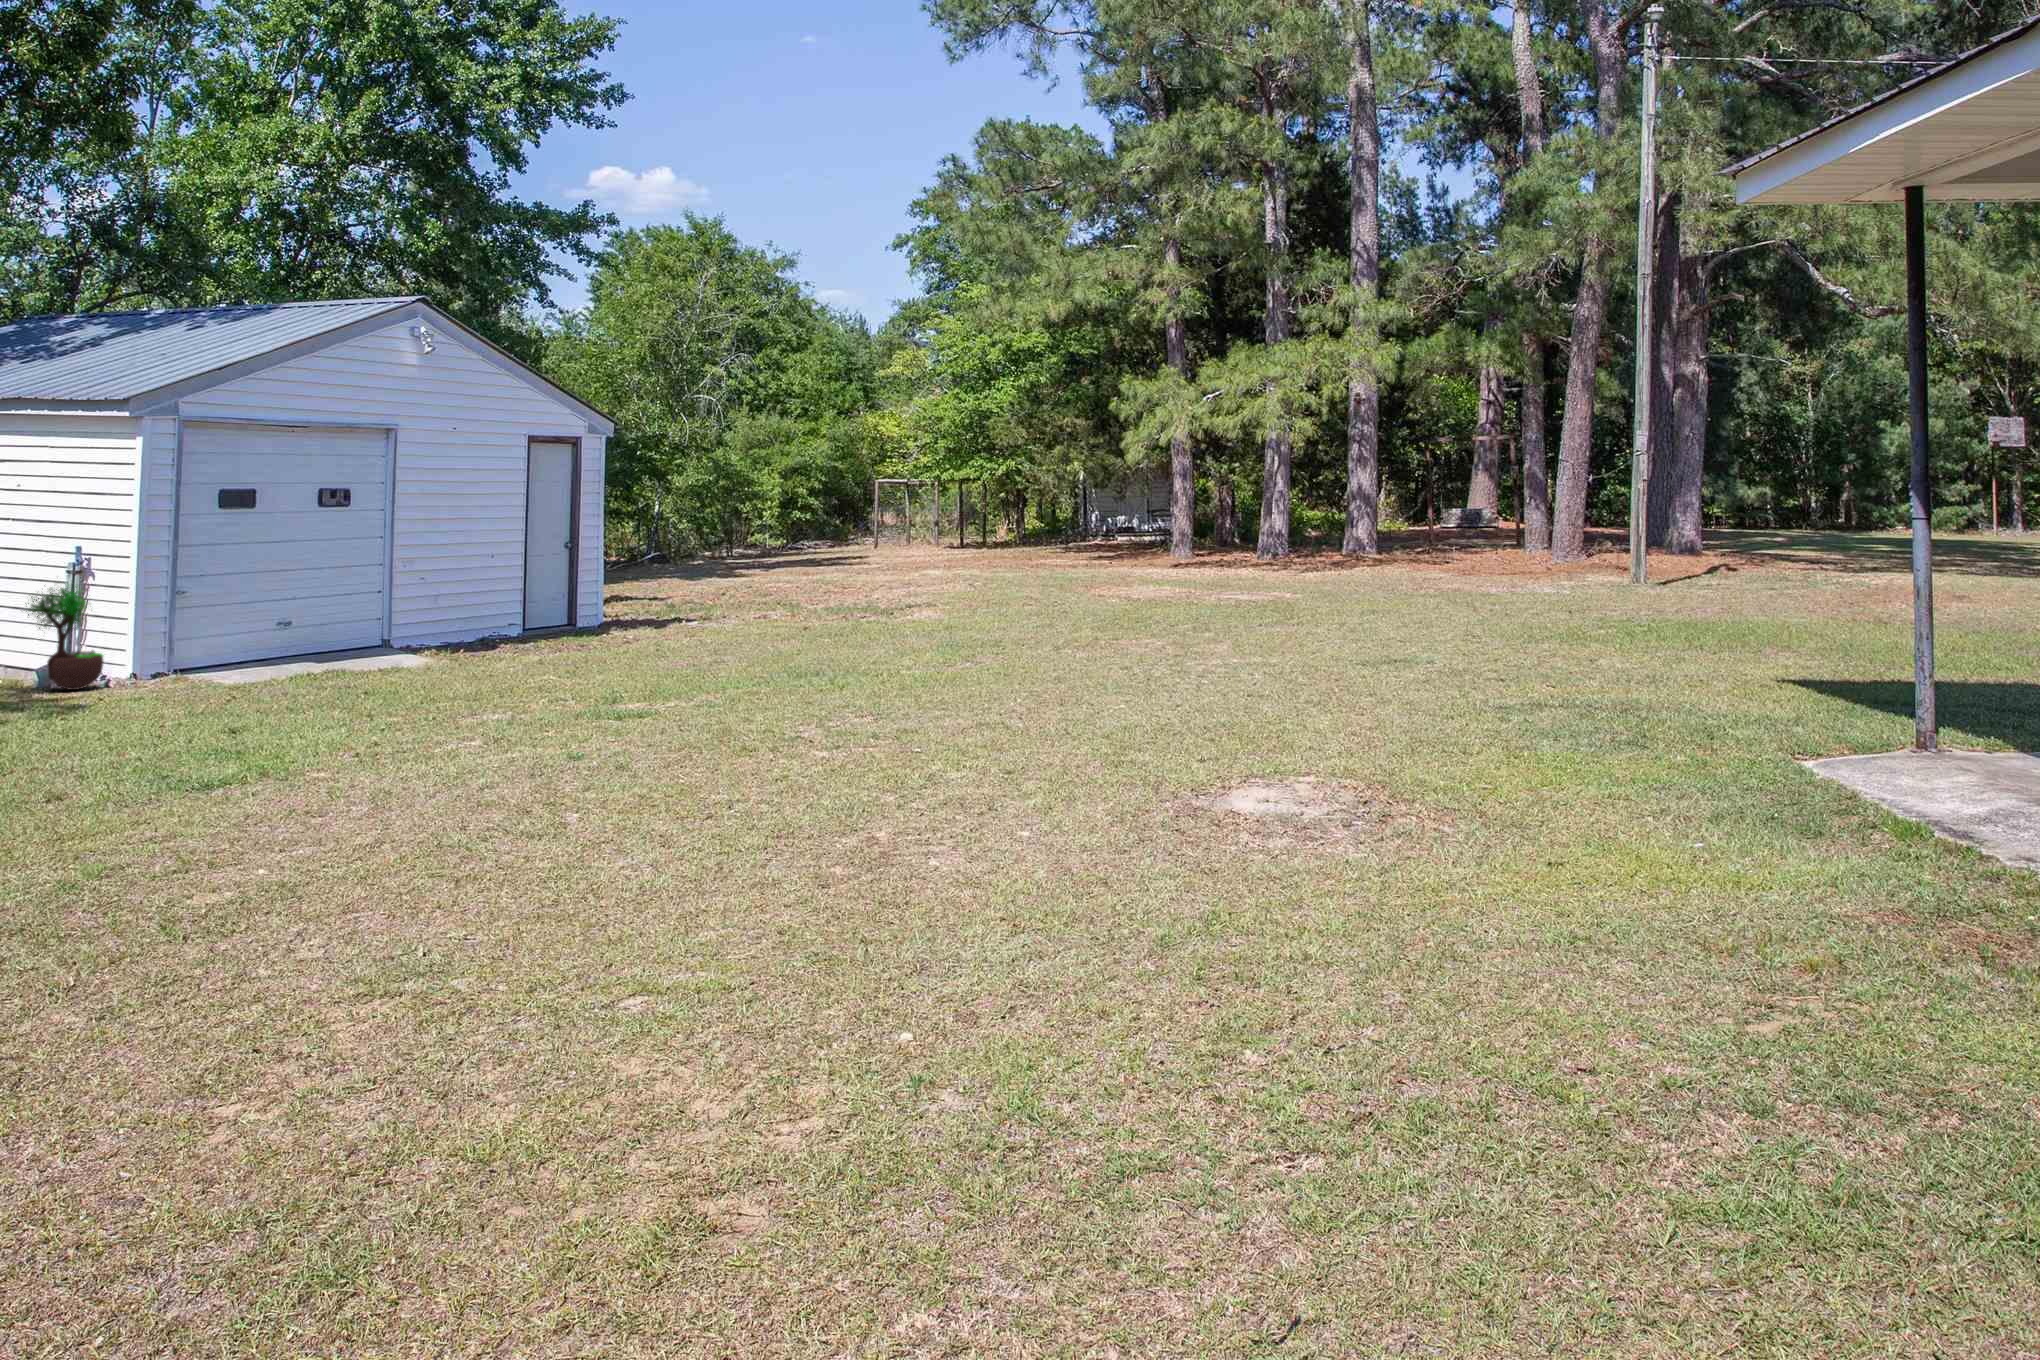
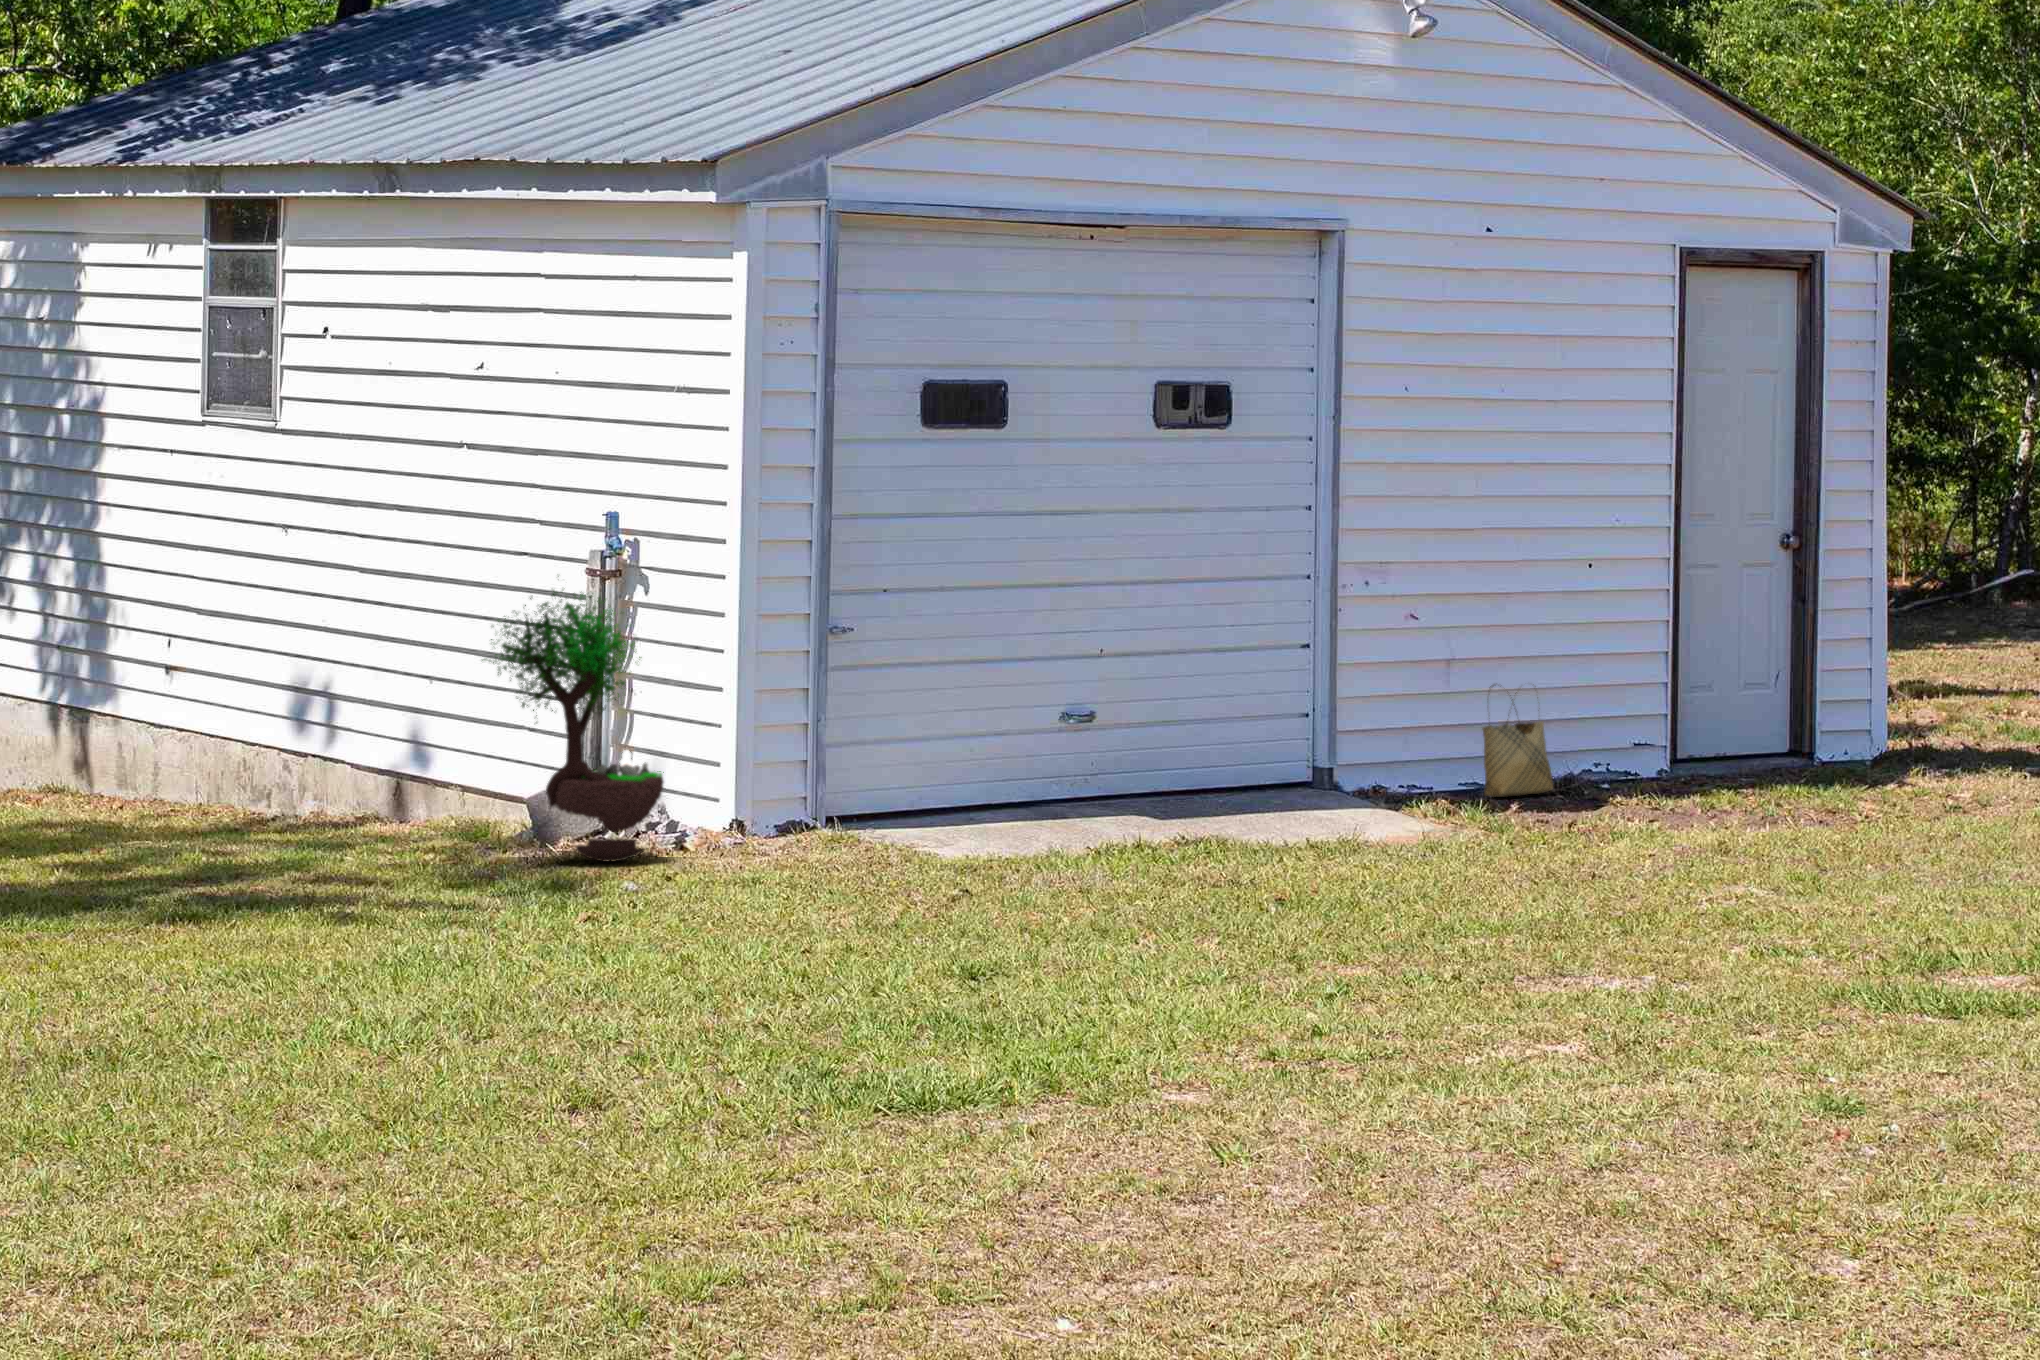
woven basket: none [437,606,463,649] -> present [1483,685,1553,797]

